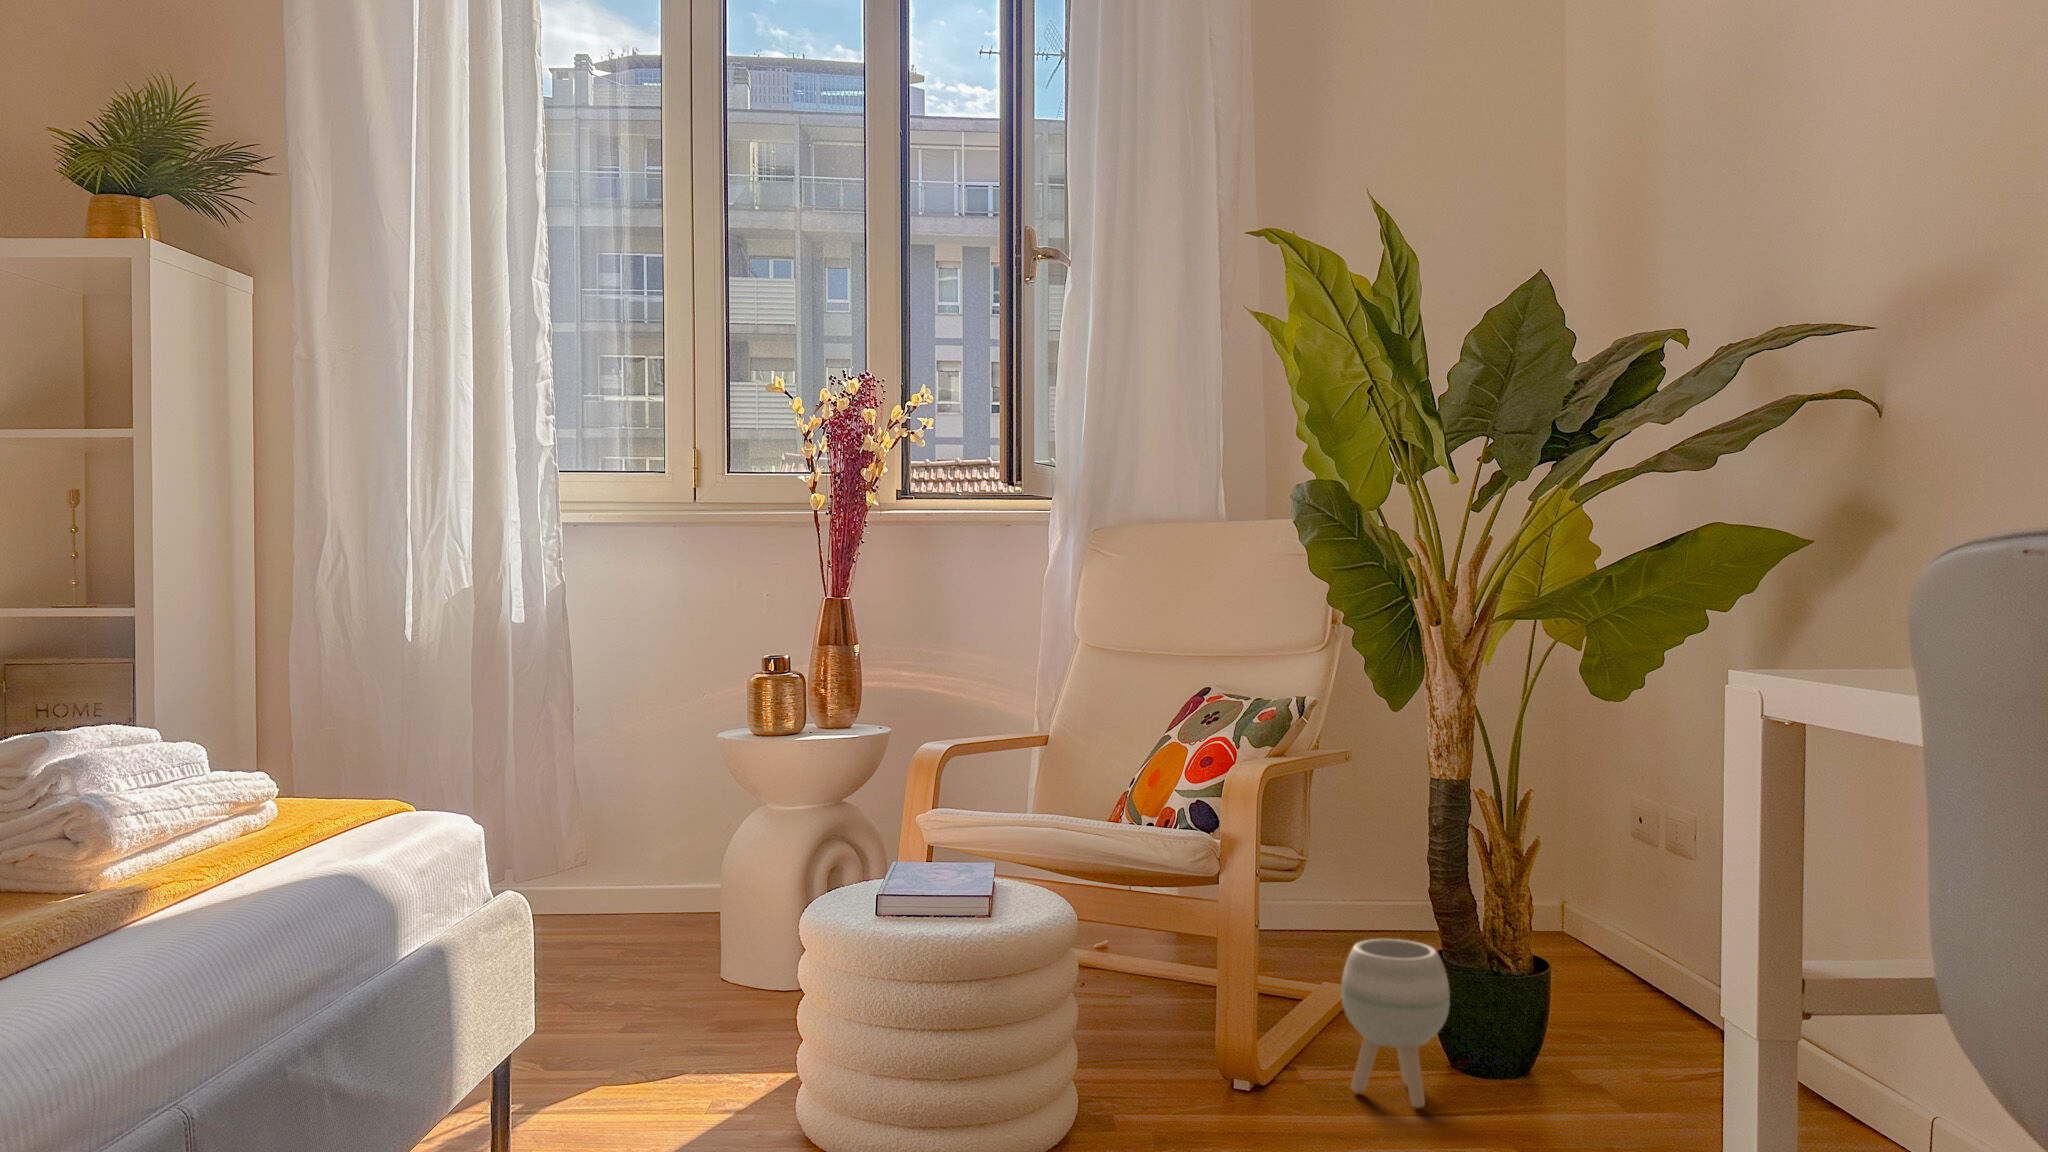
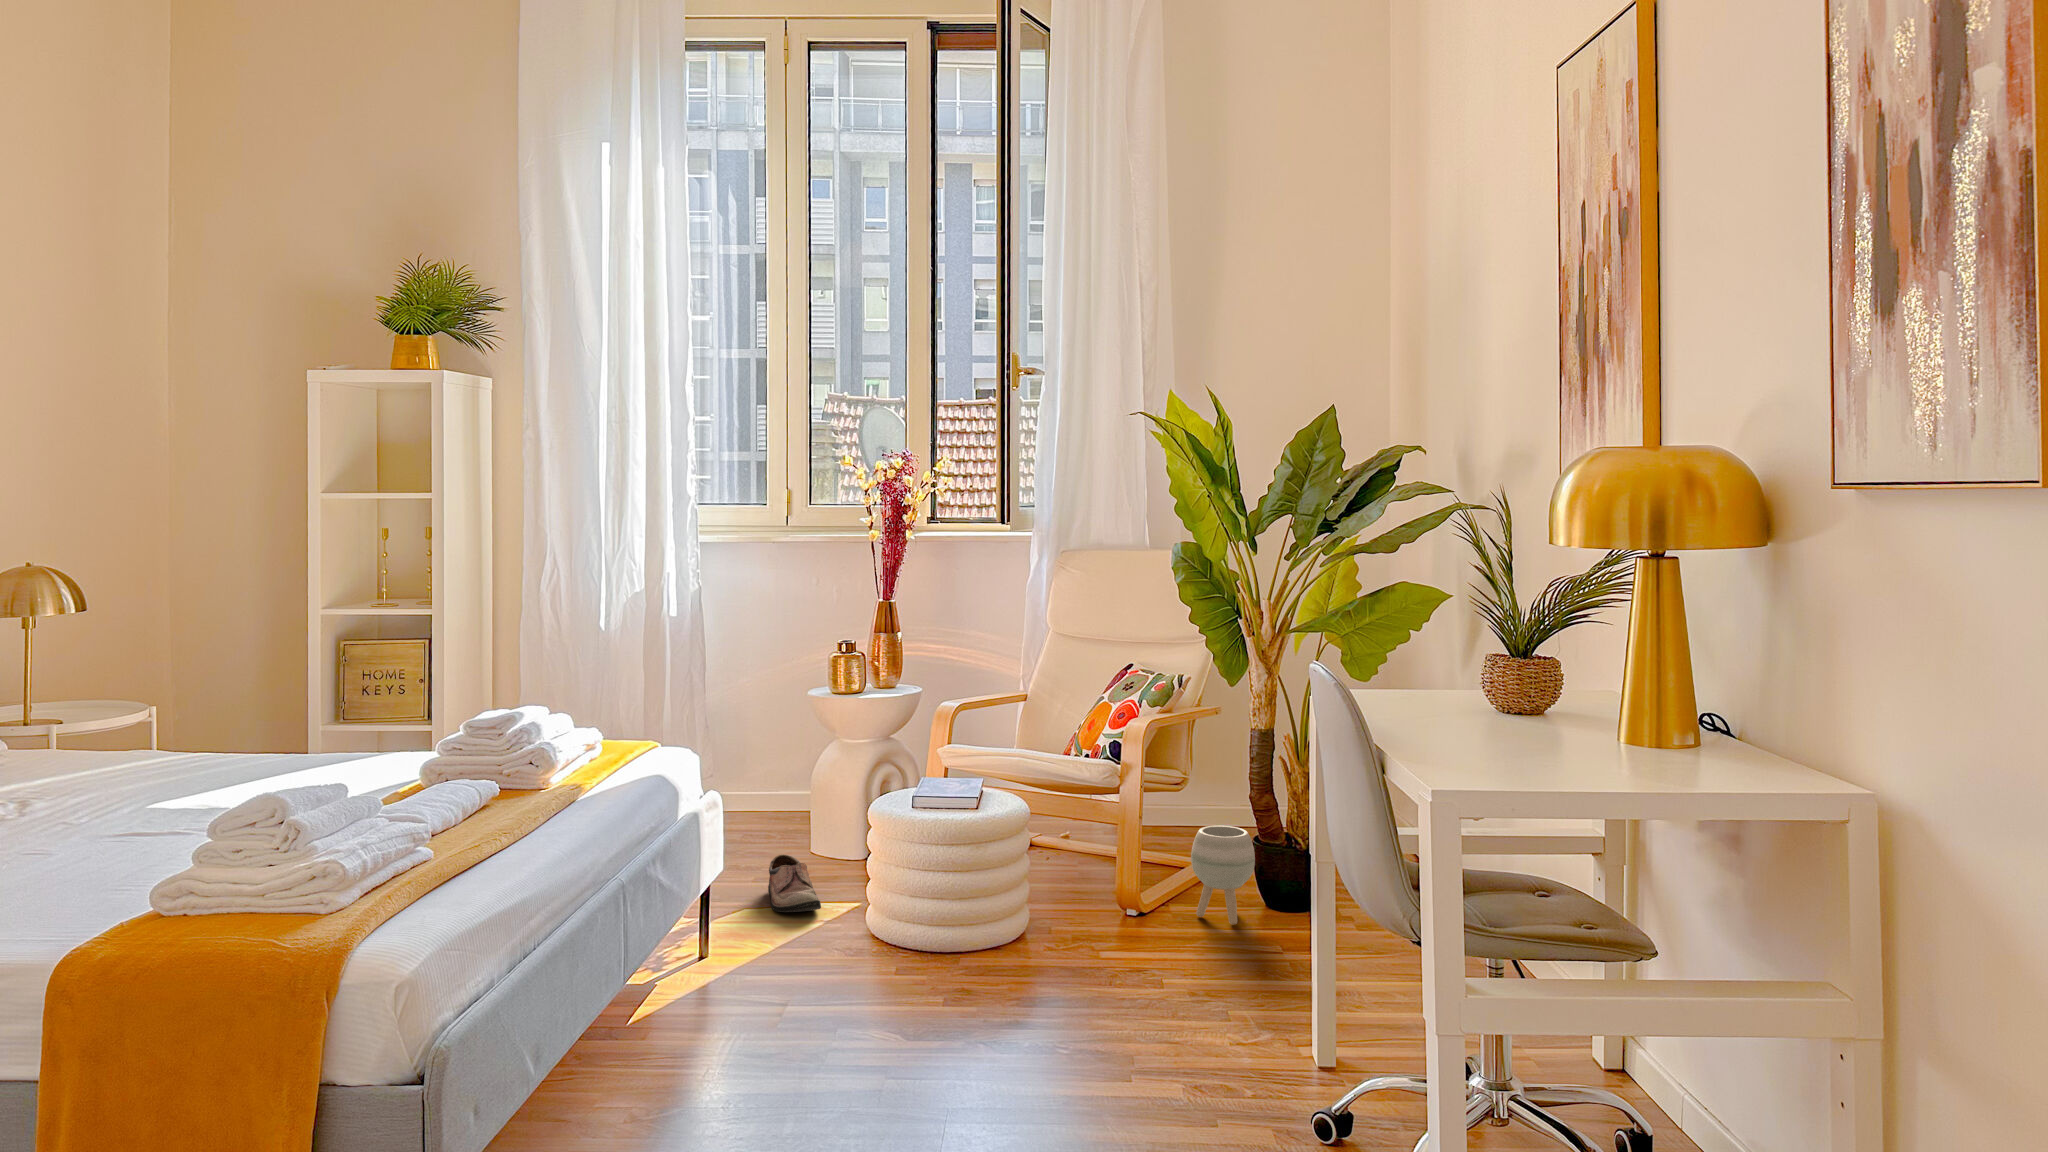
shoe: none [640,991,724,1093] -> present [768,854,821,912]

